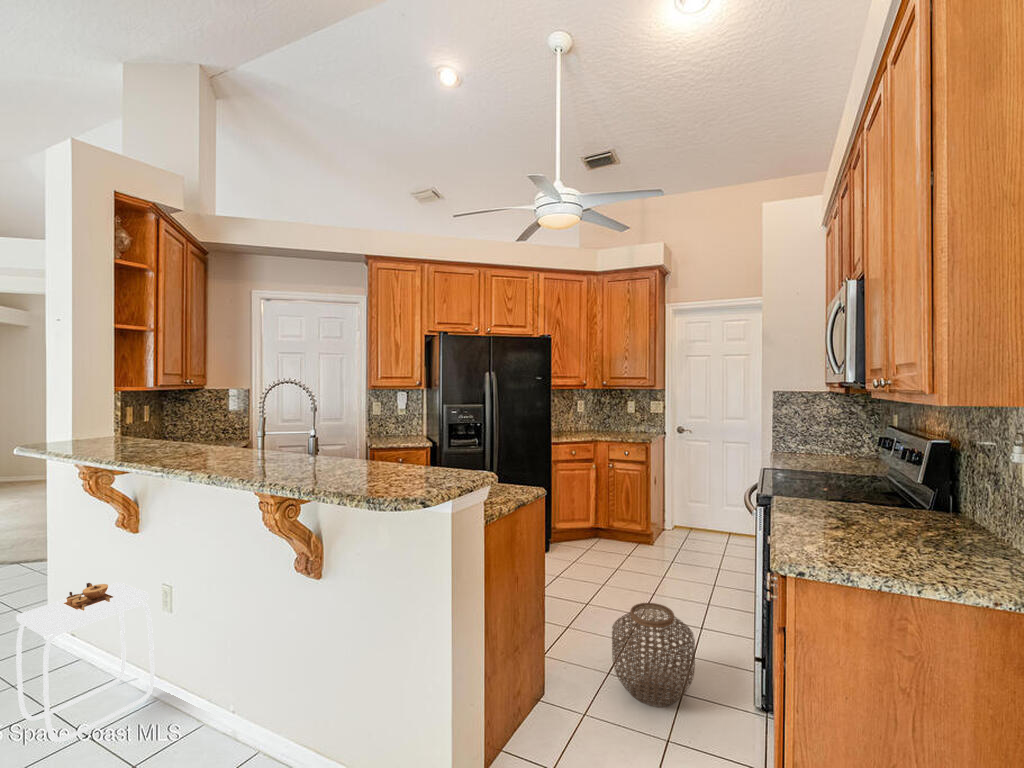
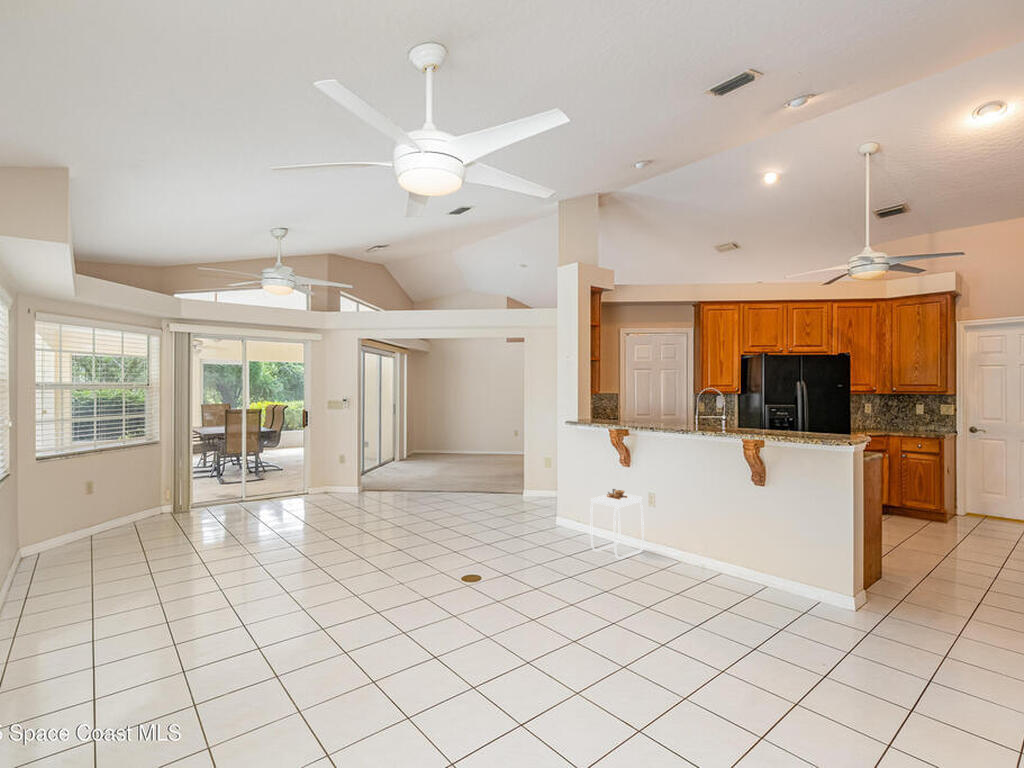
woven basket: present [612,603,695,706] -> none [934,531,1002,593]

